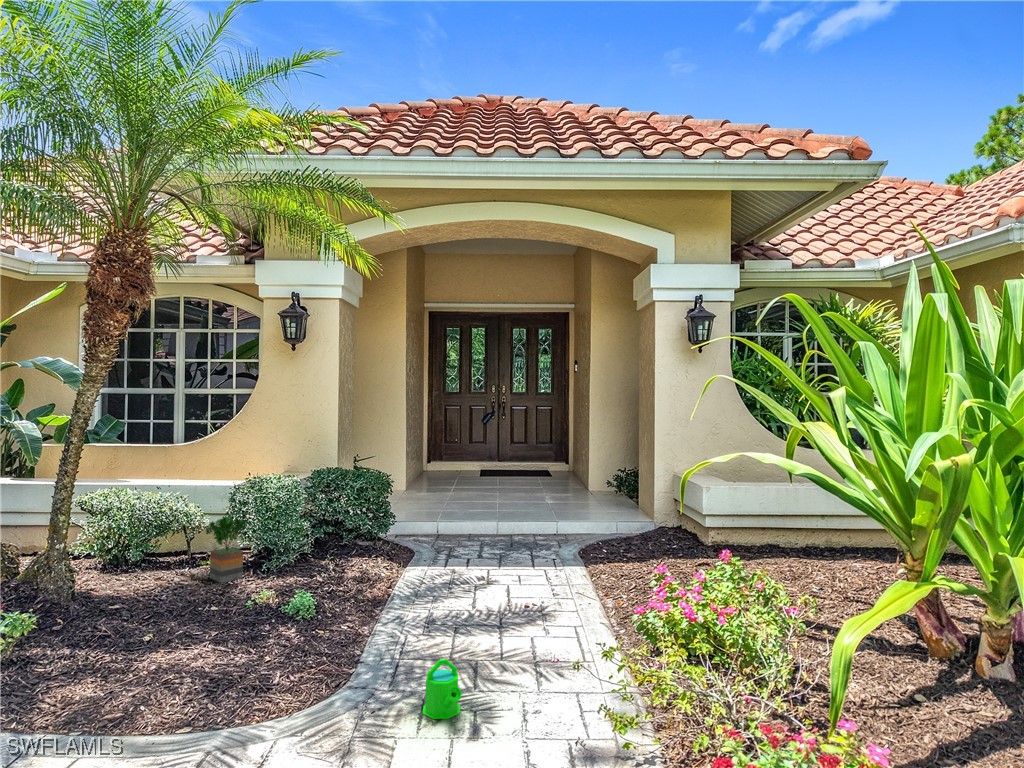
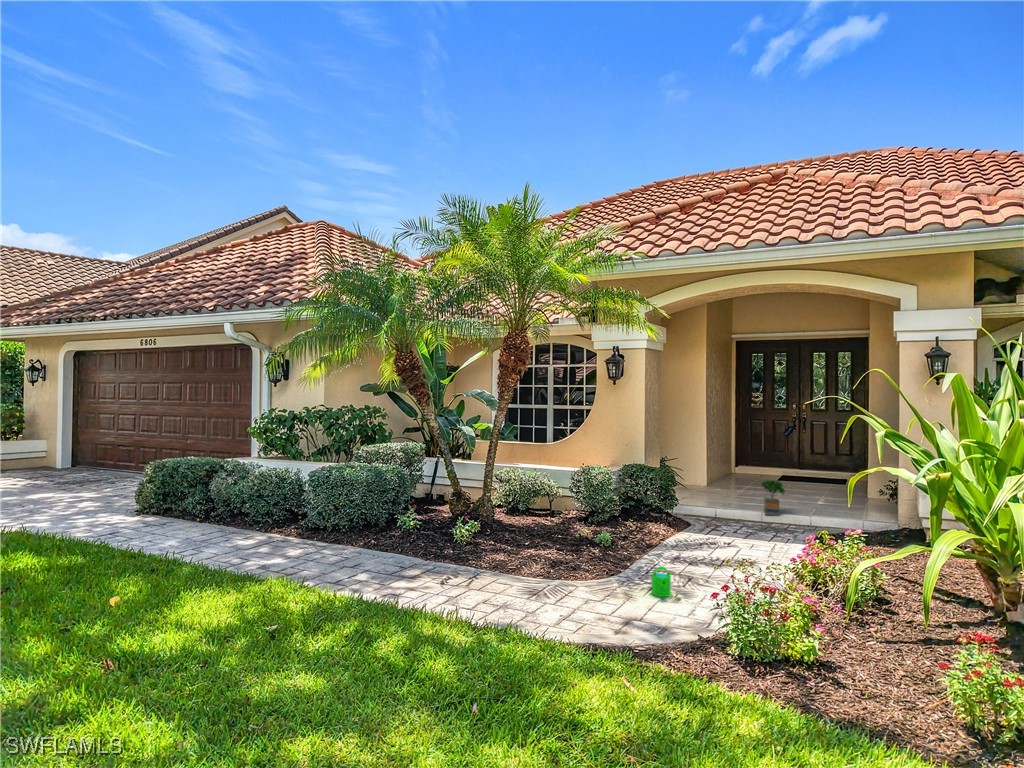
potted tree: present [205,516,248,583] -> present [761,480,785,516]

